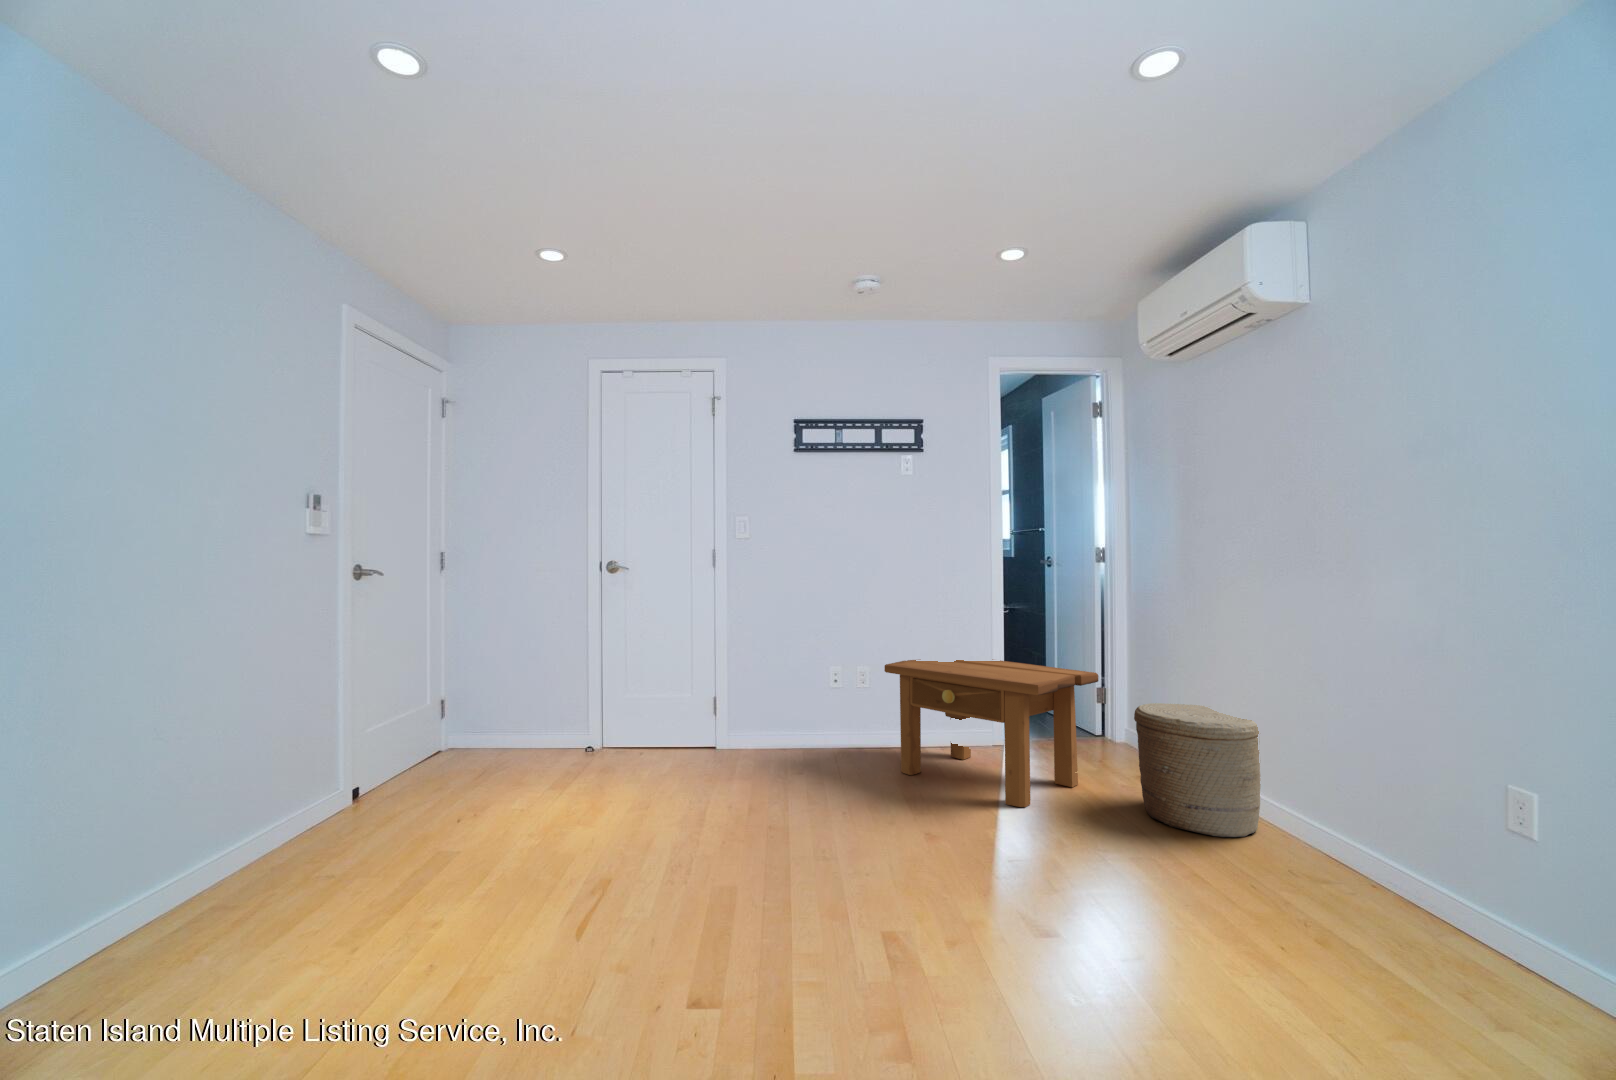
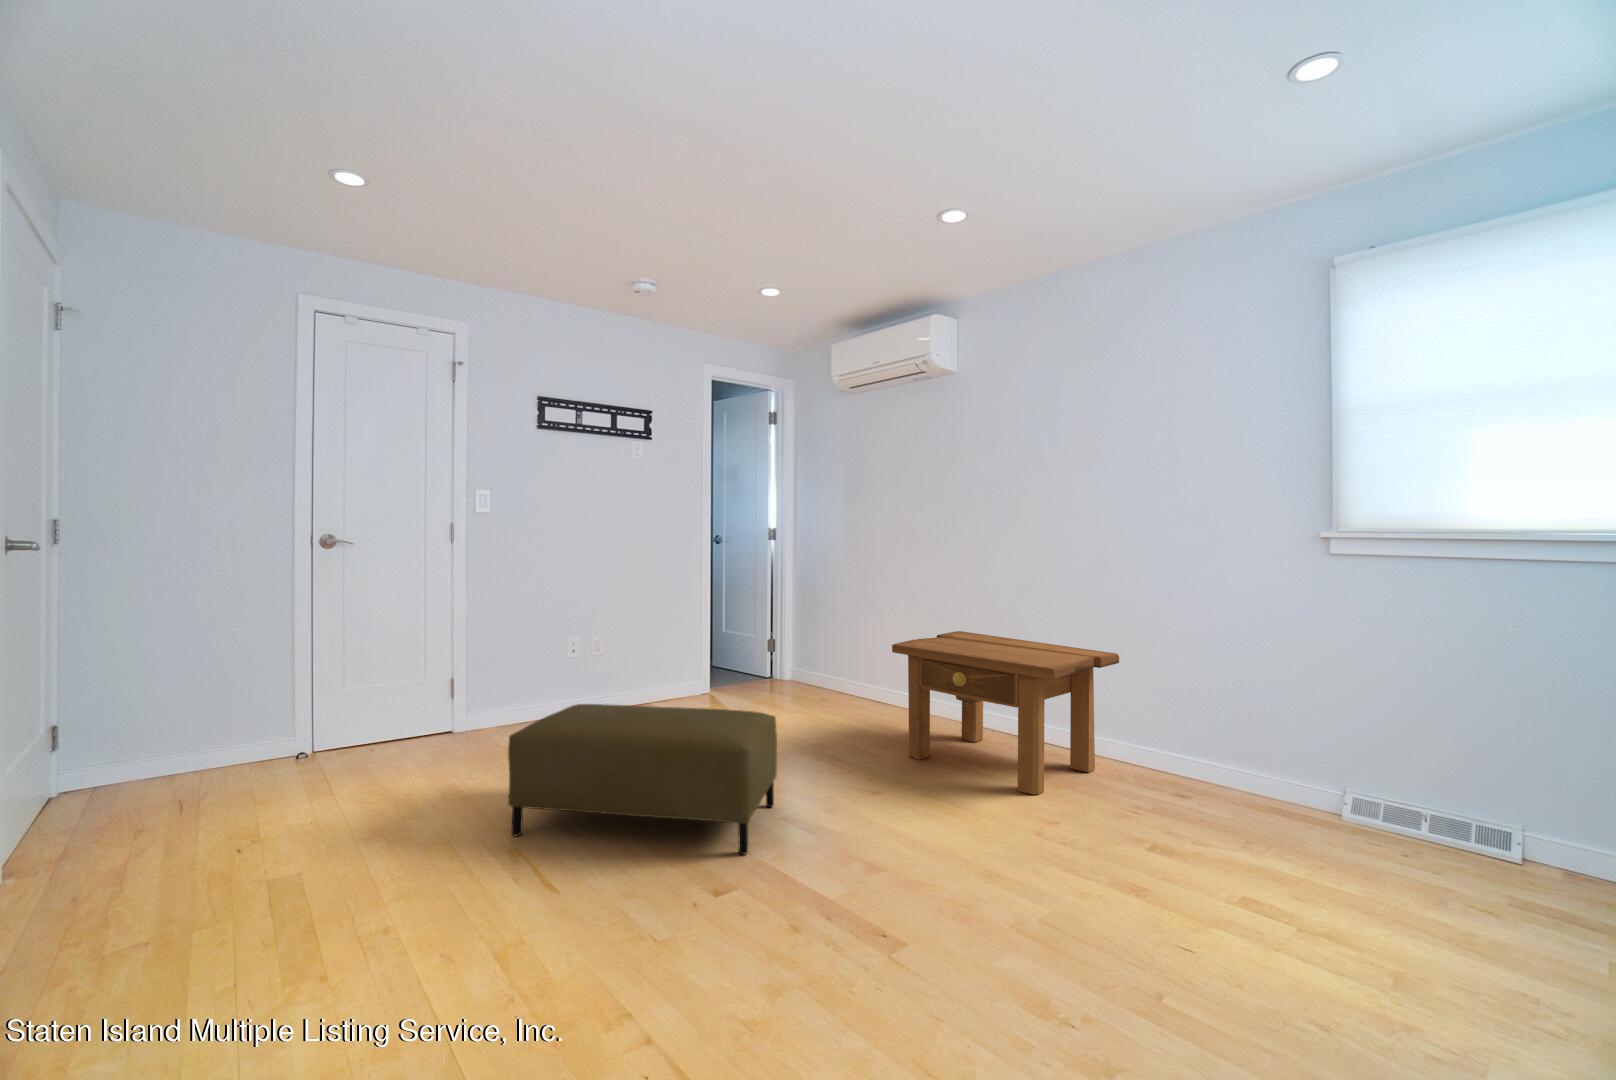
woven basket: present [1134,703,1261,837] -> none [1156,686,1289,827]
ottoman: none [517,718,776,862] -> present [508,704,777,854]

